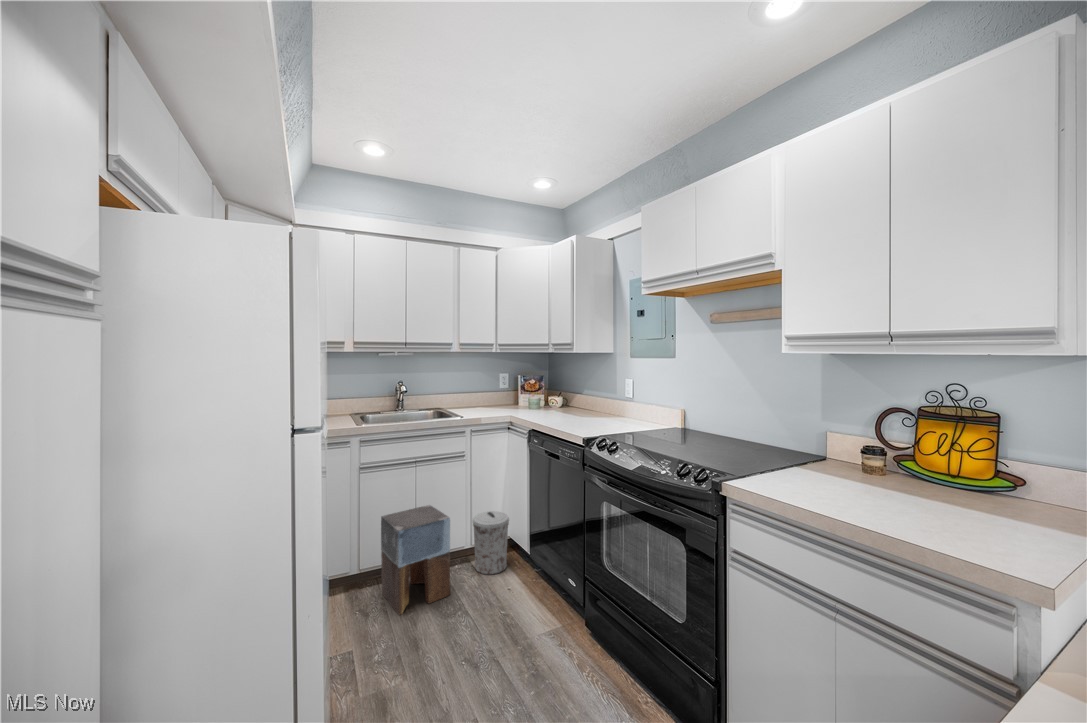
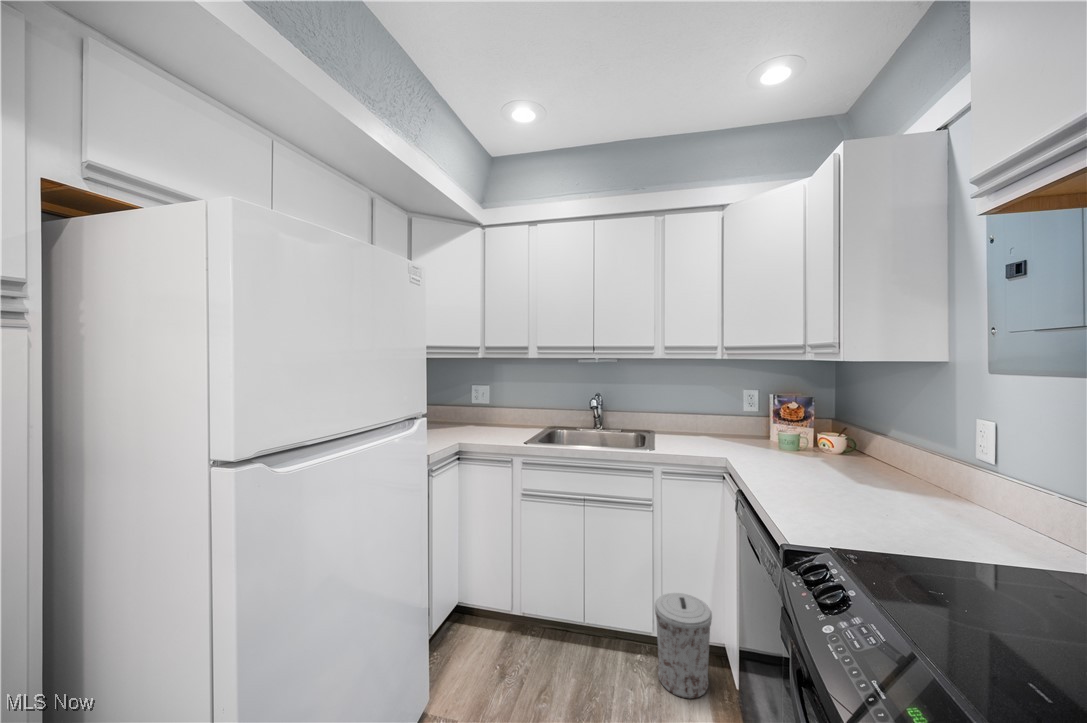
stool: present [381,505,450,615] -> none [529,559,602,700]

